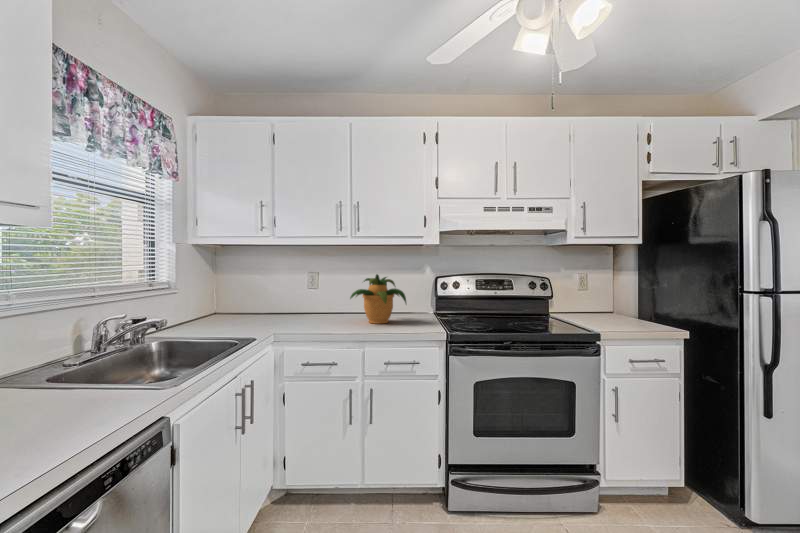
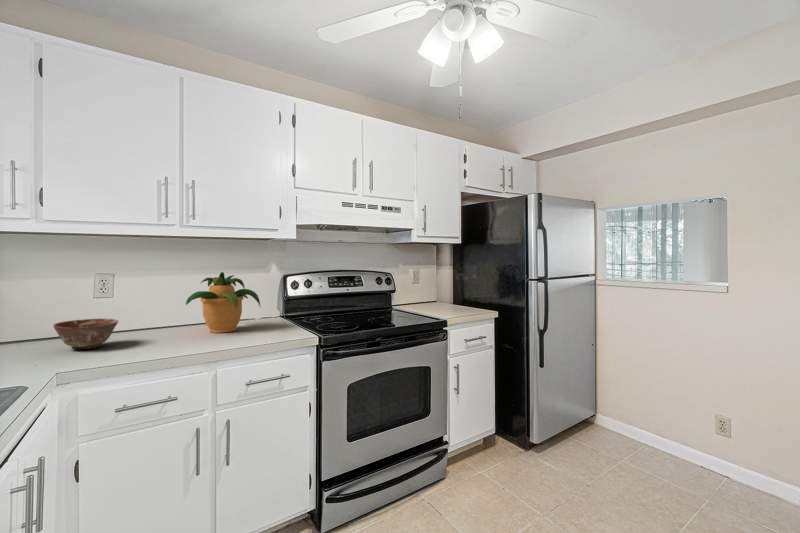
ceramic bowl: none [274,306,309,326] -> present [53,318,118,349]

